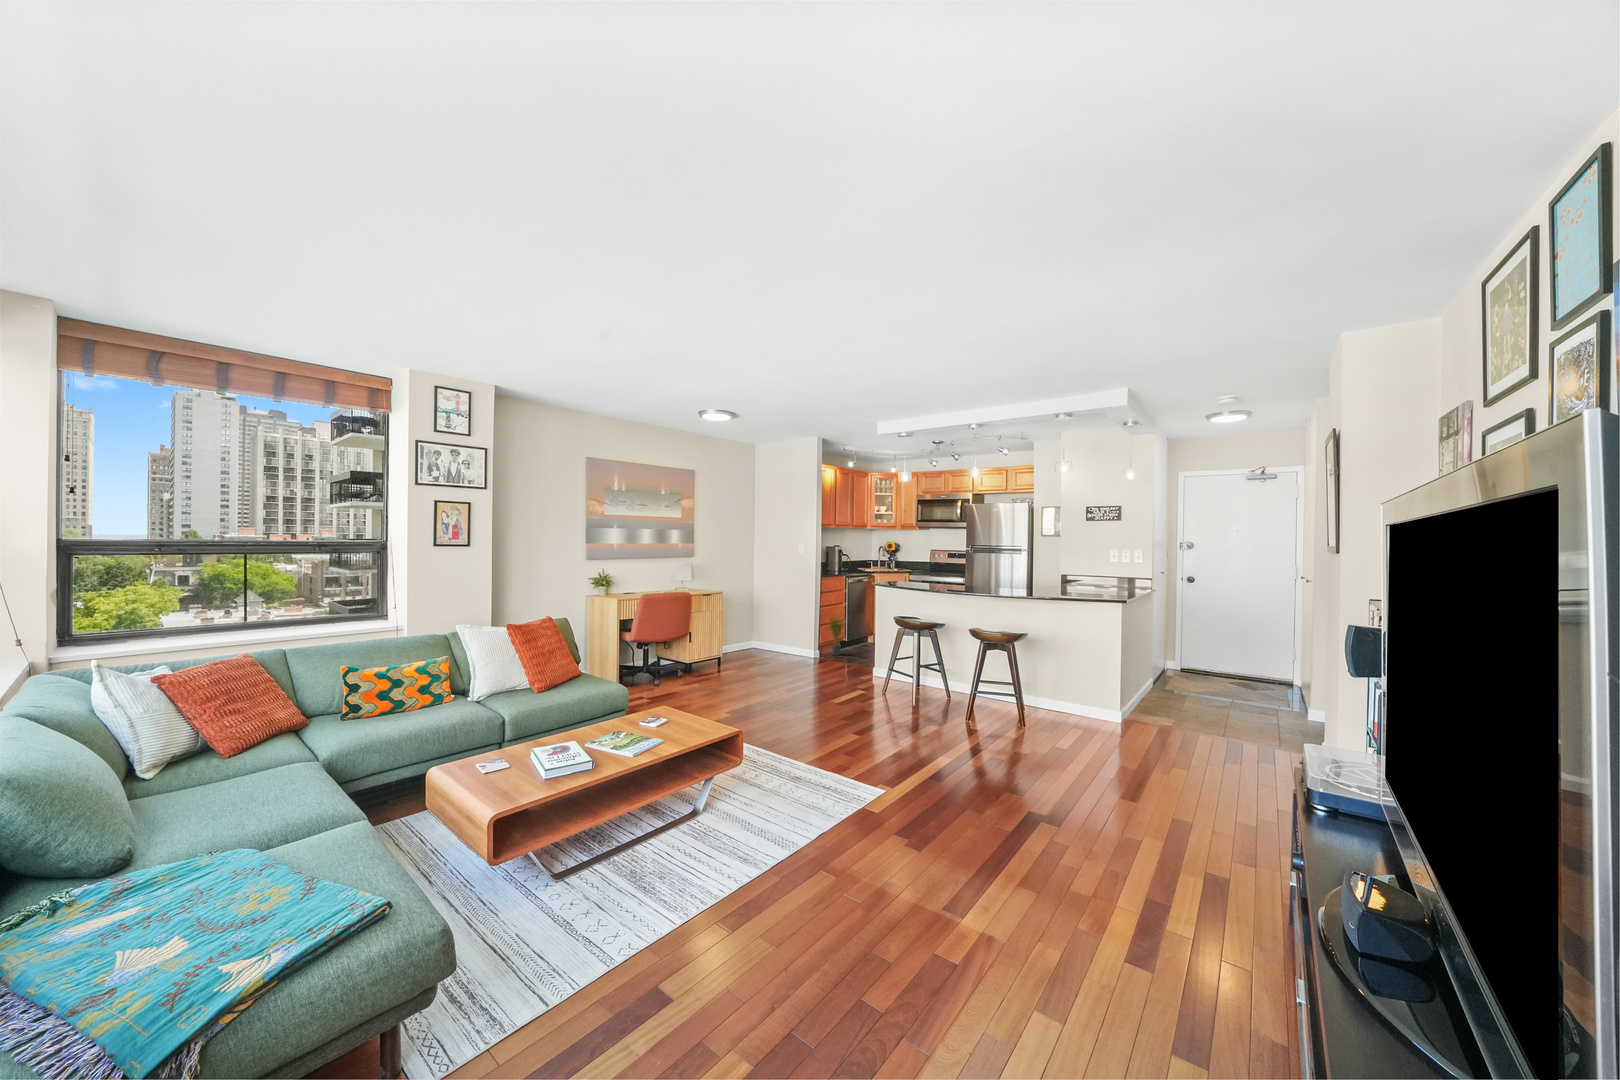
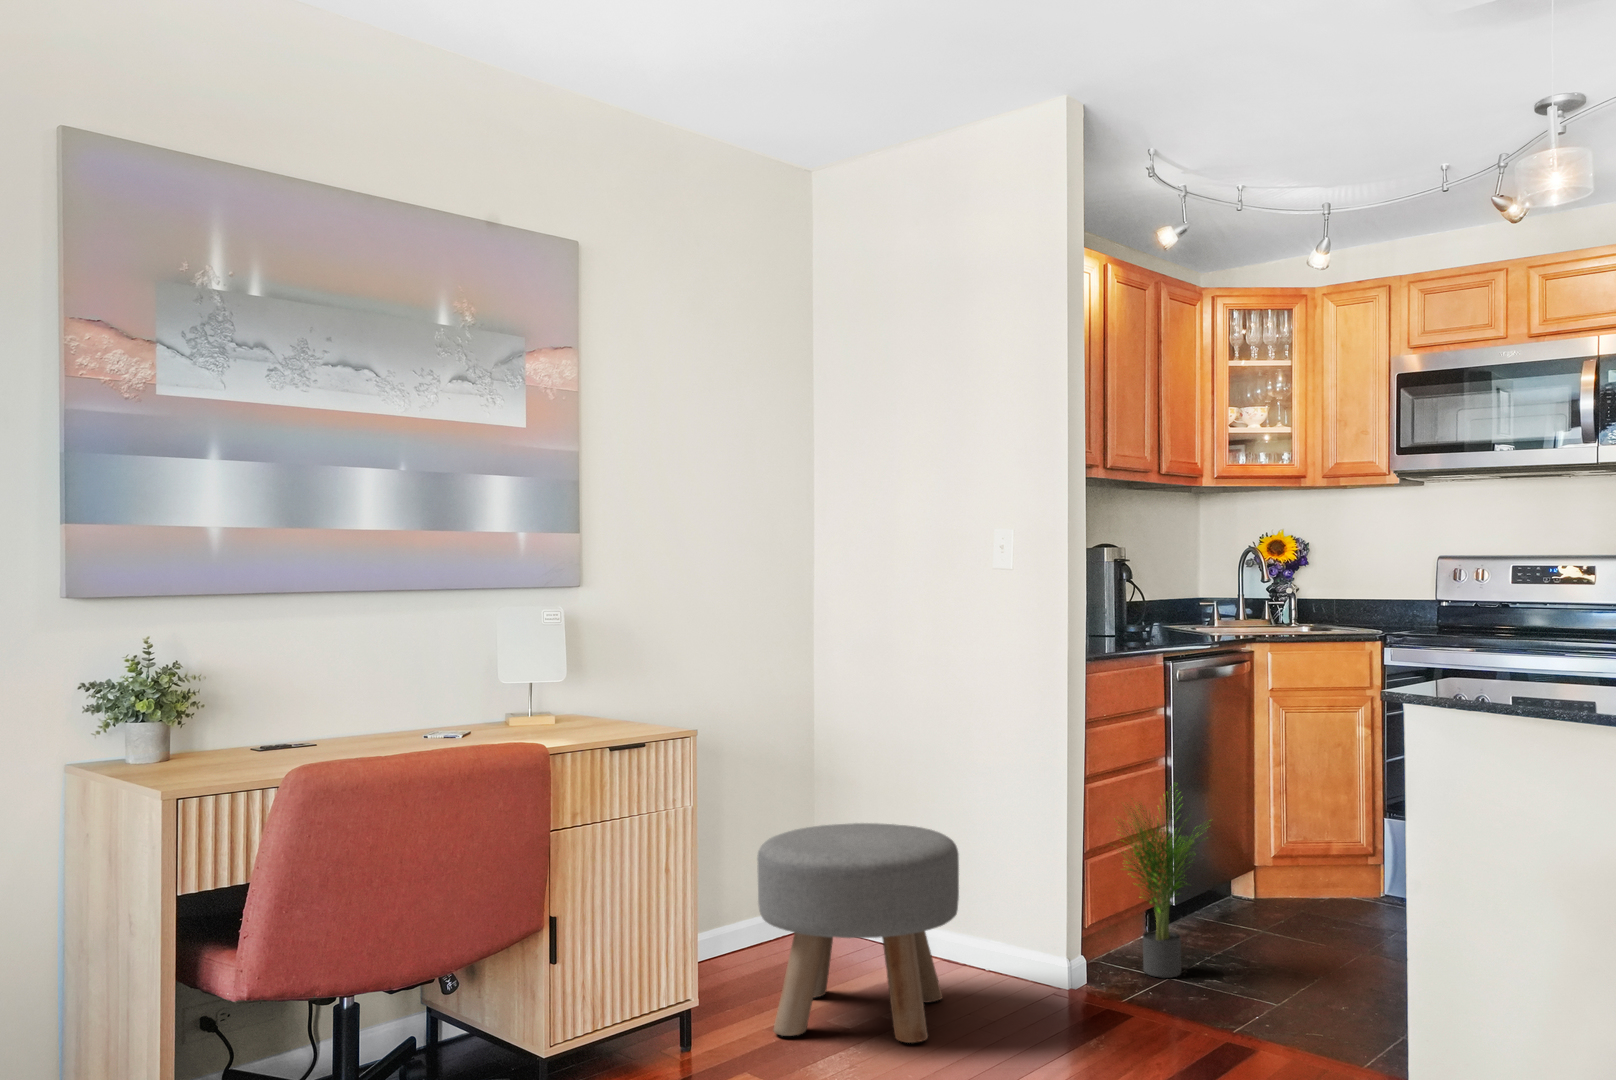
ottoman: none [736,617,785,665] -> present [757,823,959,1043]

